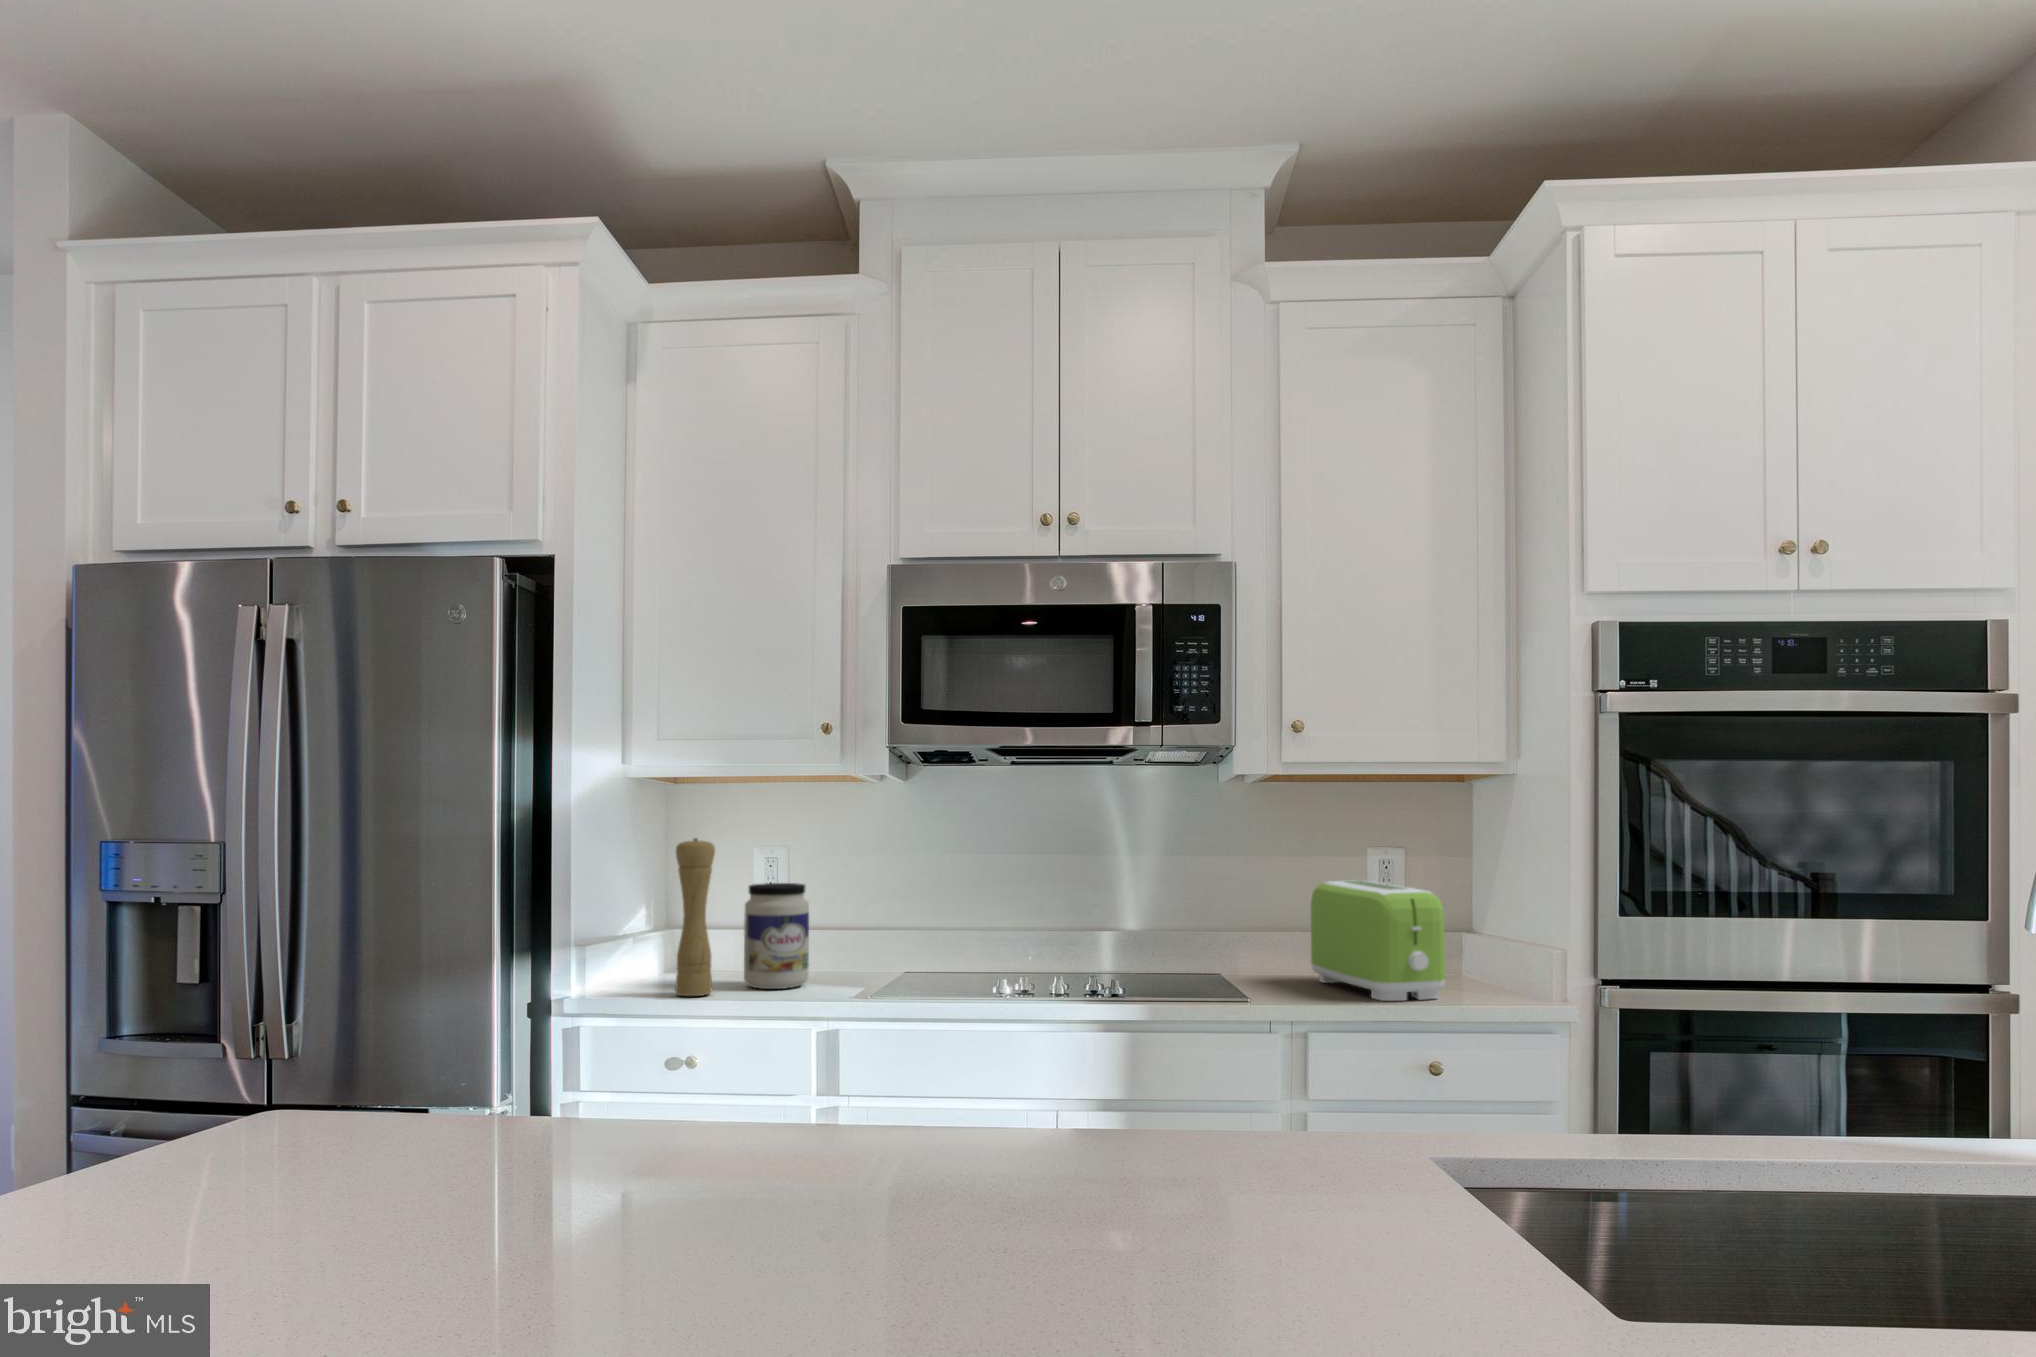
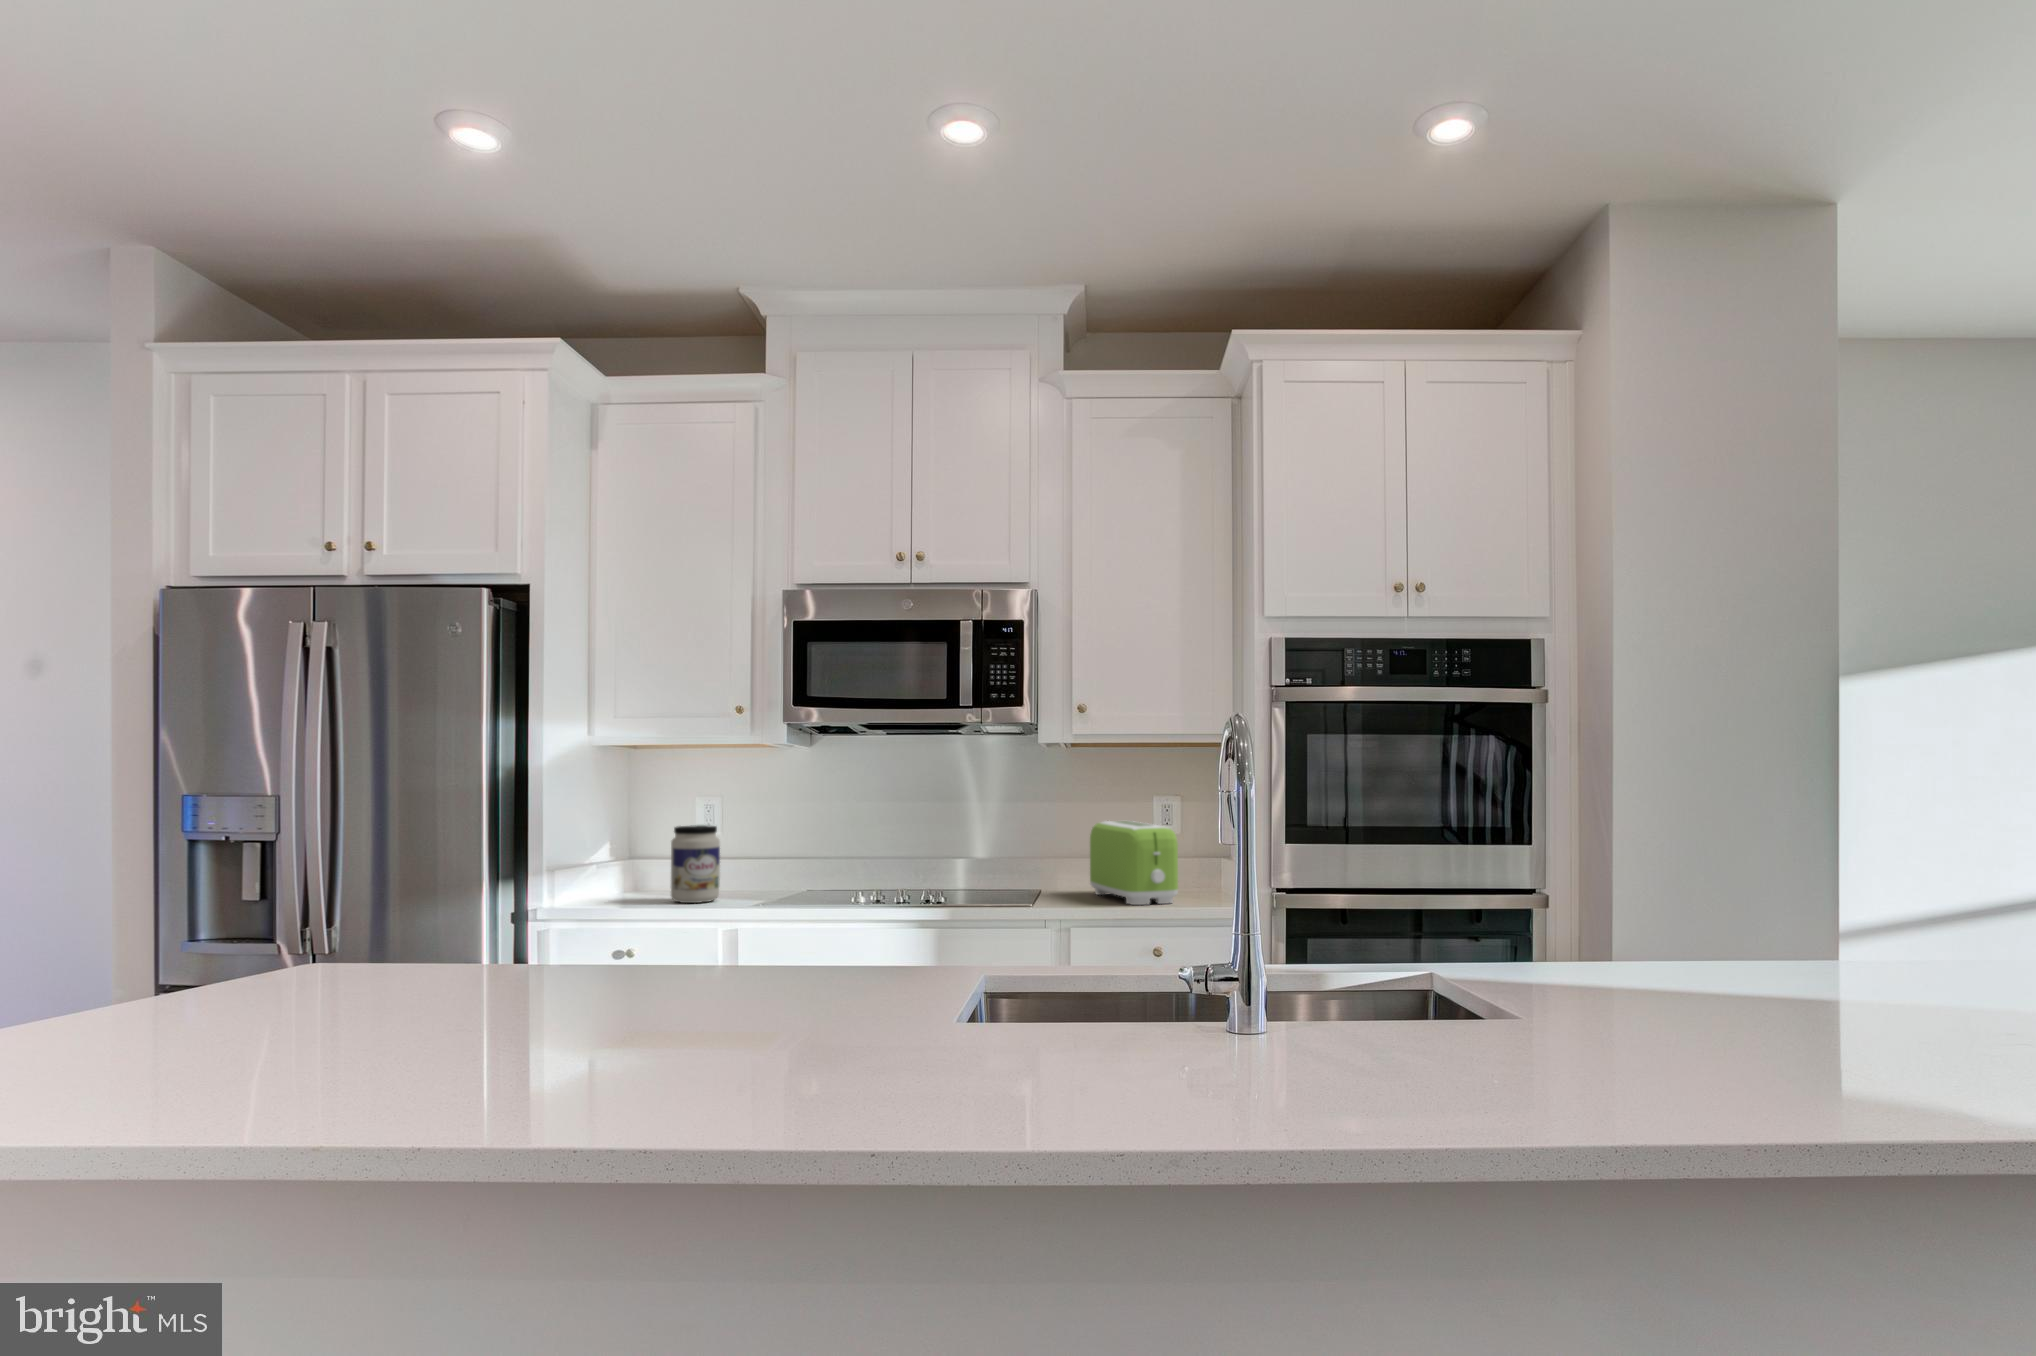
pepper mill: present [675,838,715,996] -> none [619,792,649,908]

